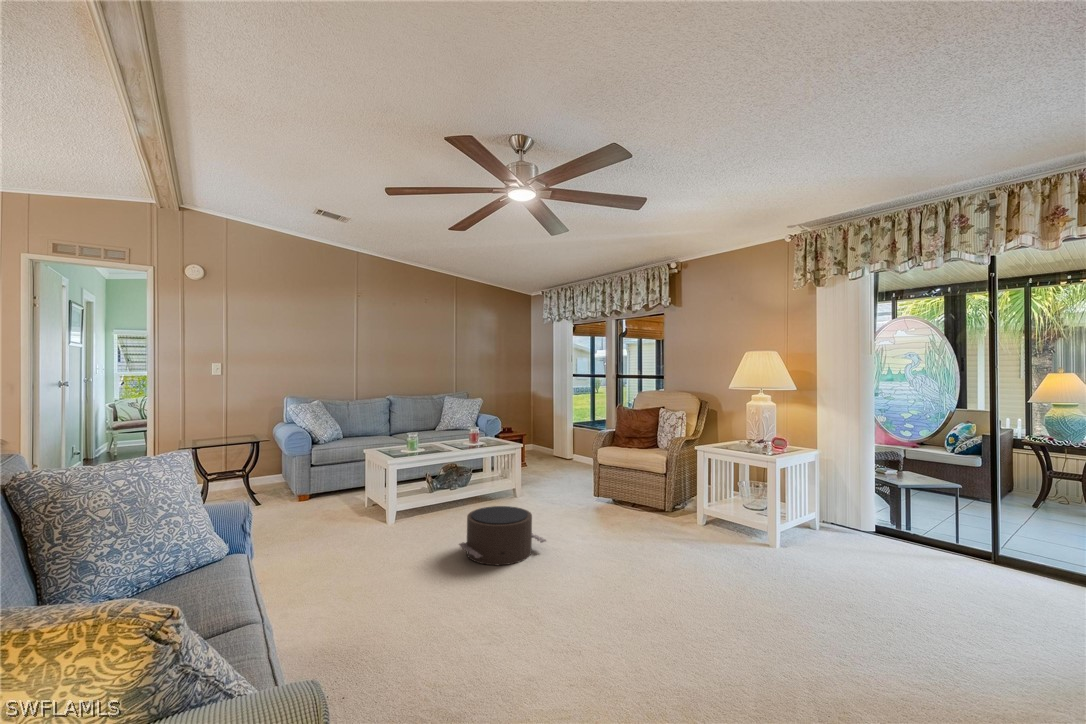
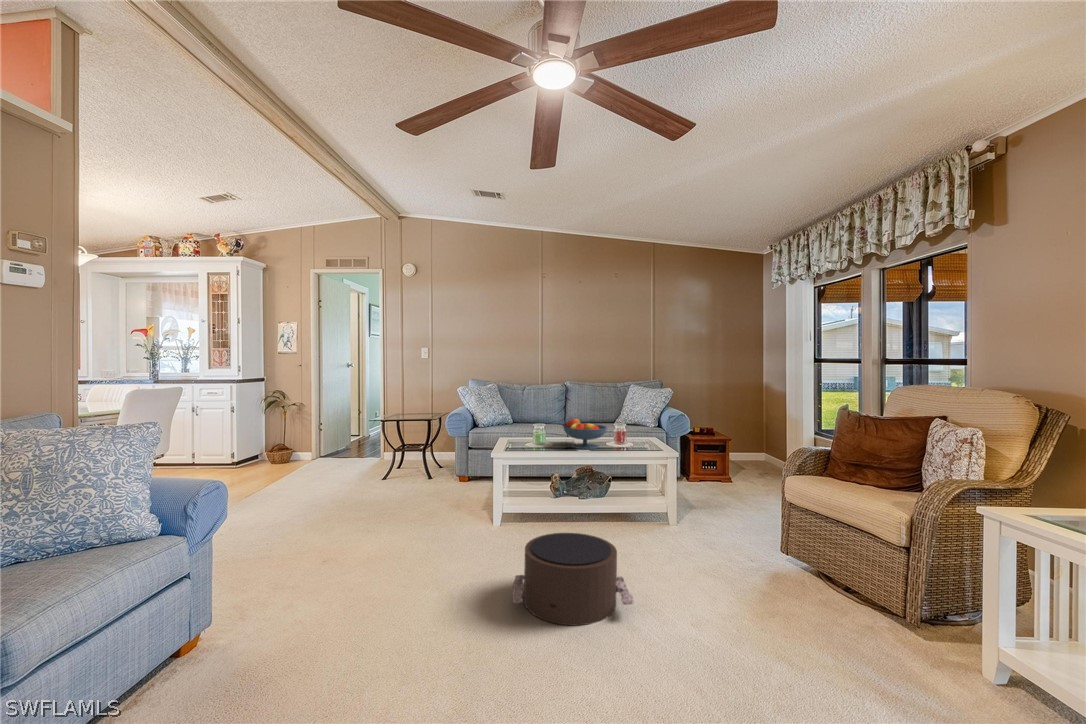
fruit bowl: none [428,426,464,450] -> present [563,419,607,449]

